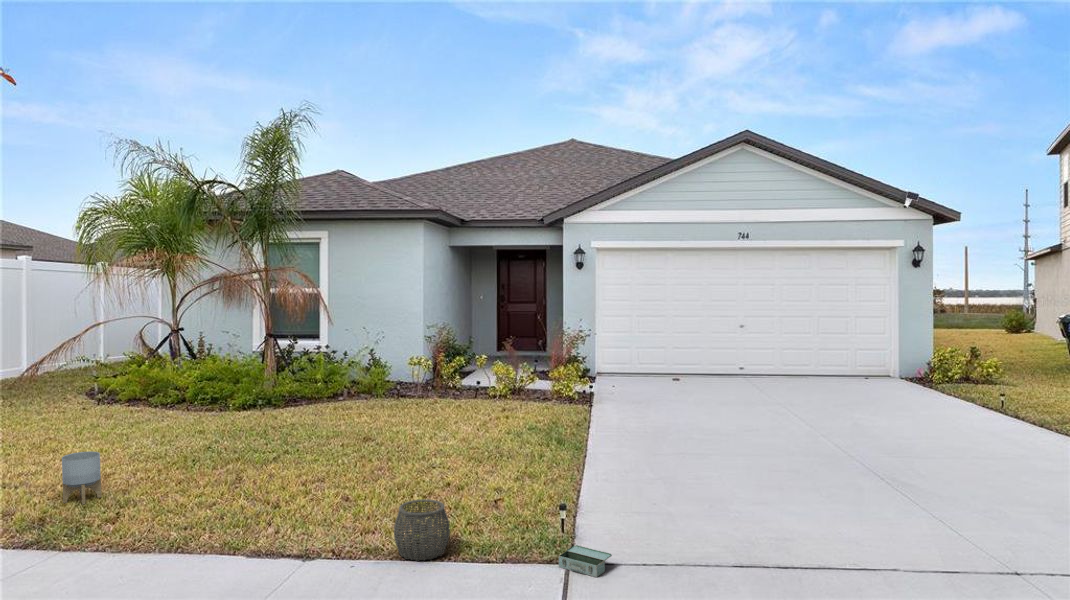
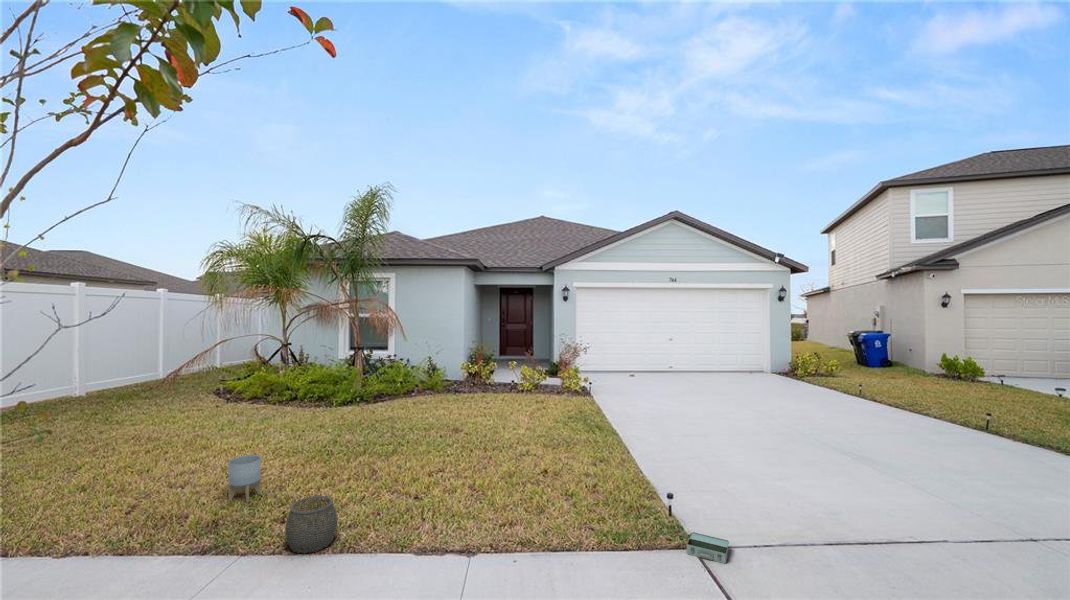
woven basket: present [394,499,450,560] -> present [285,496,338,553]

